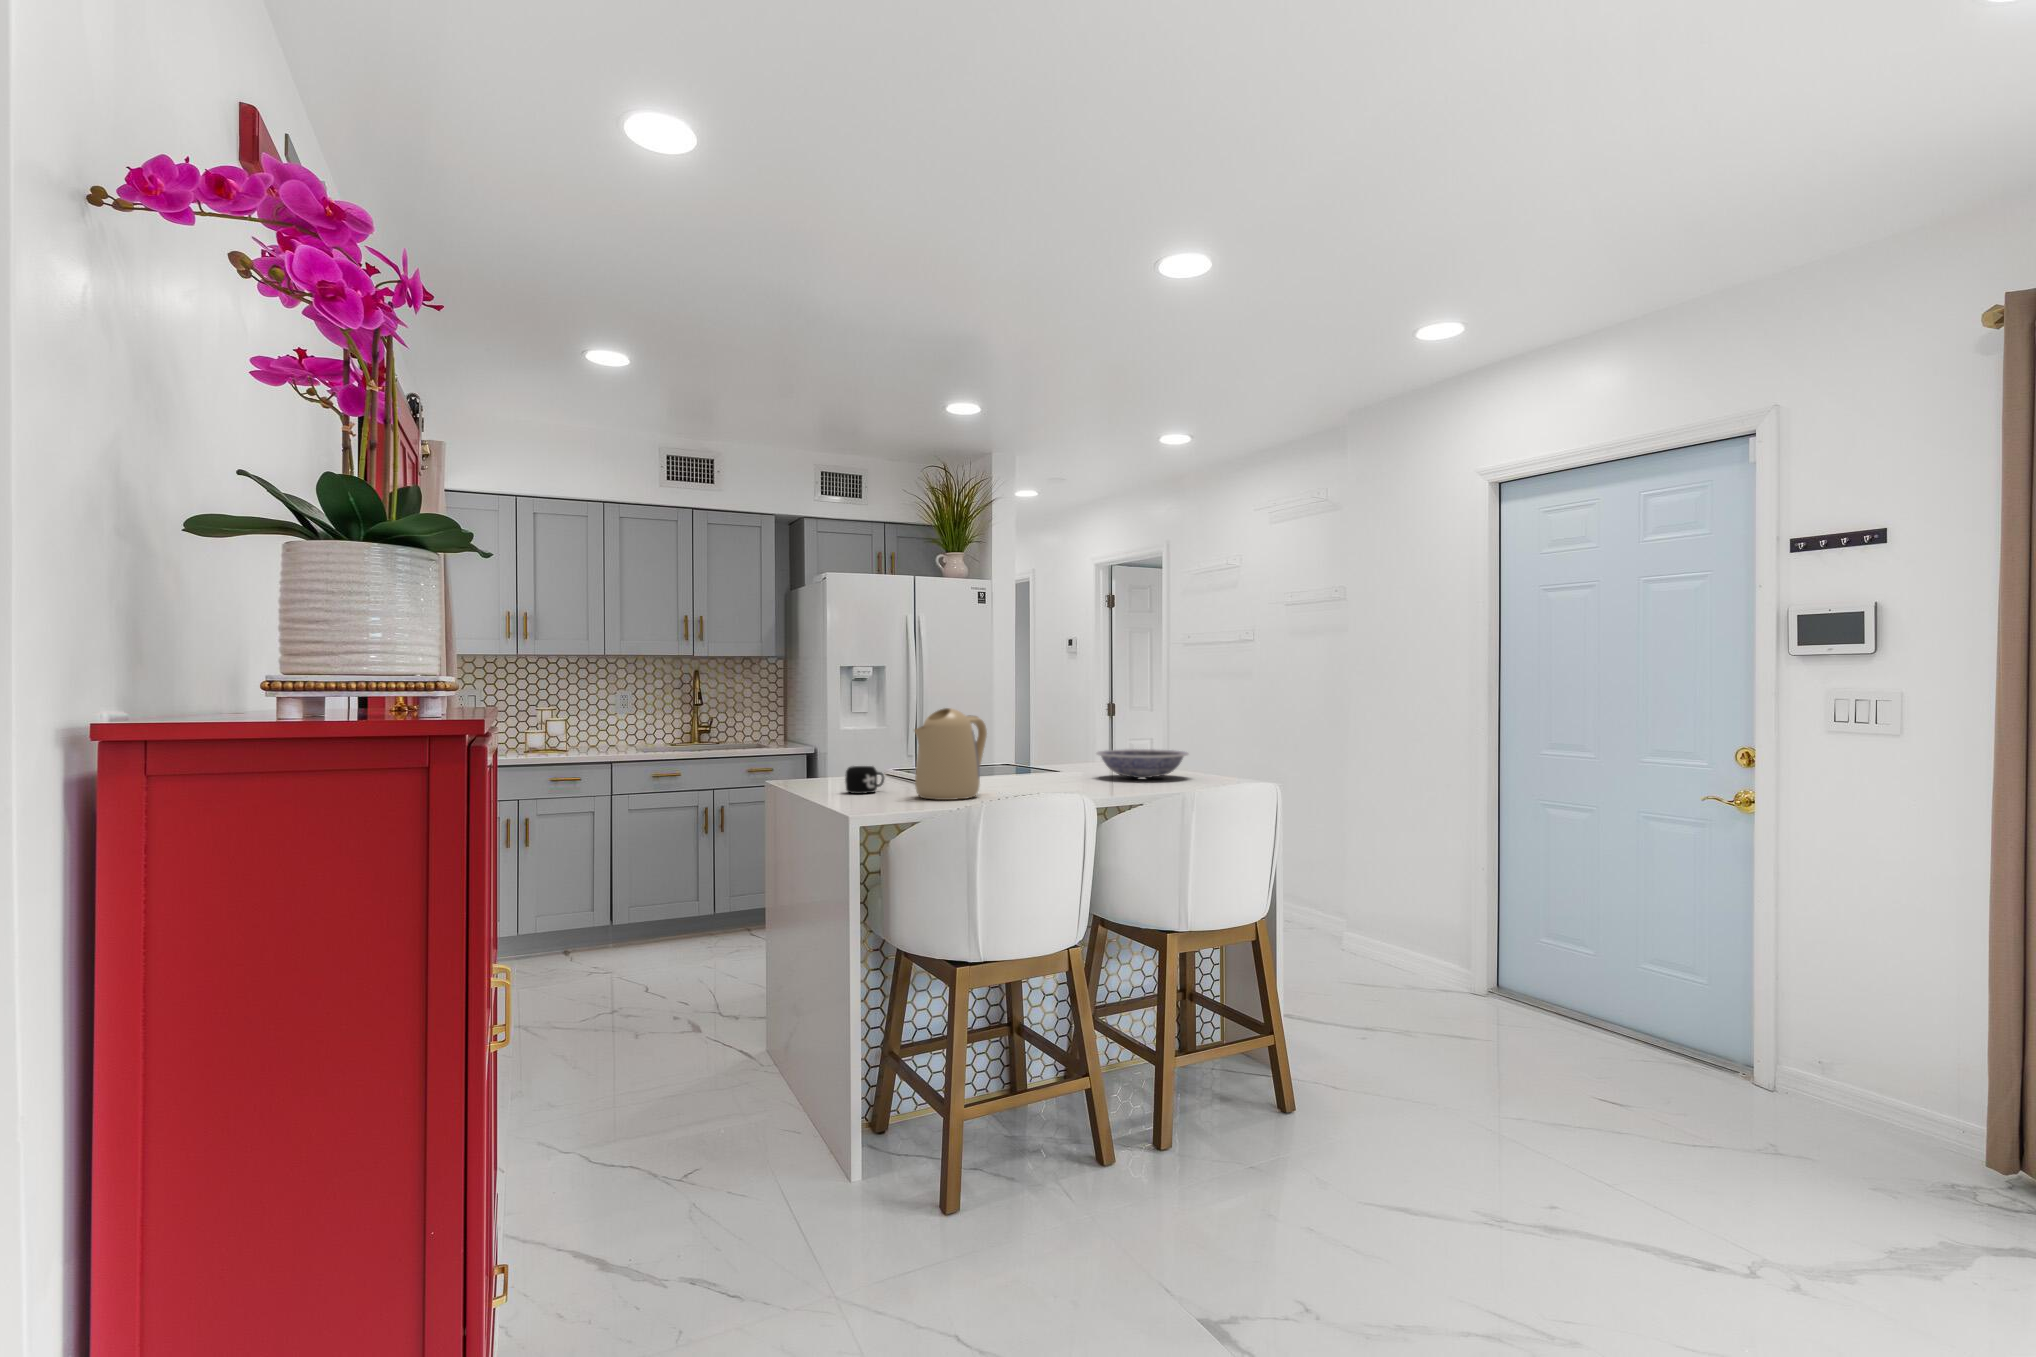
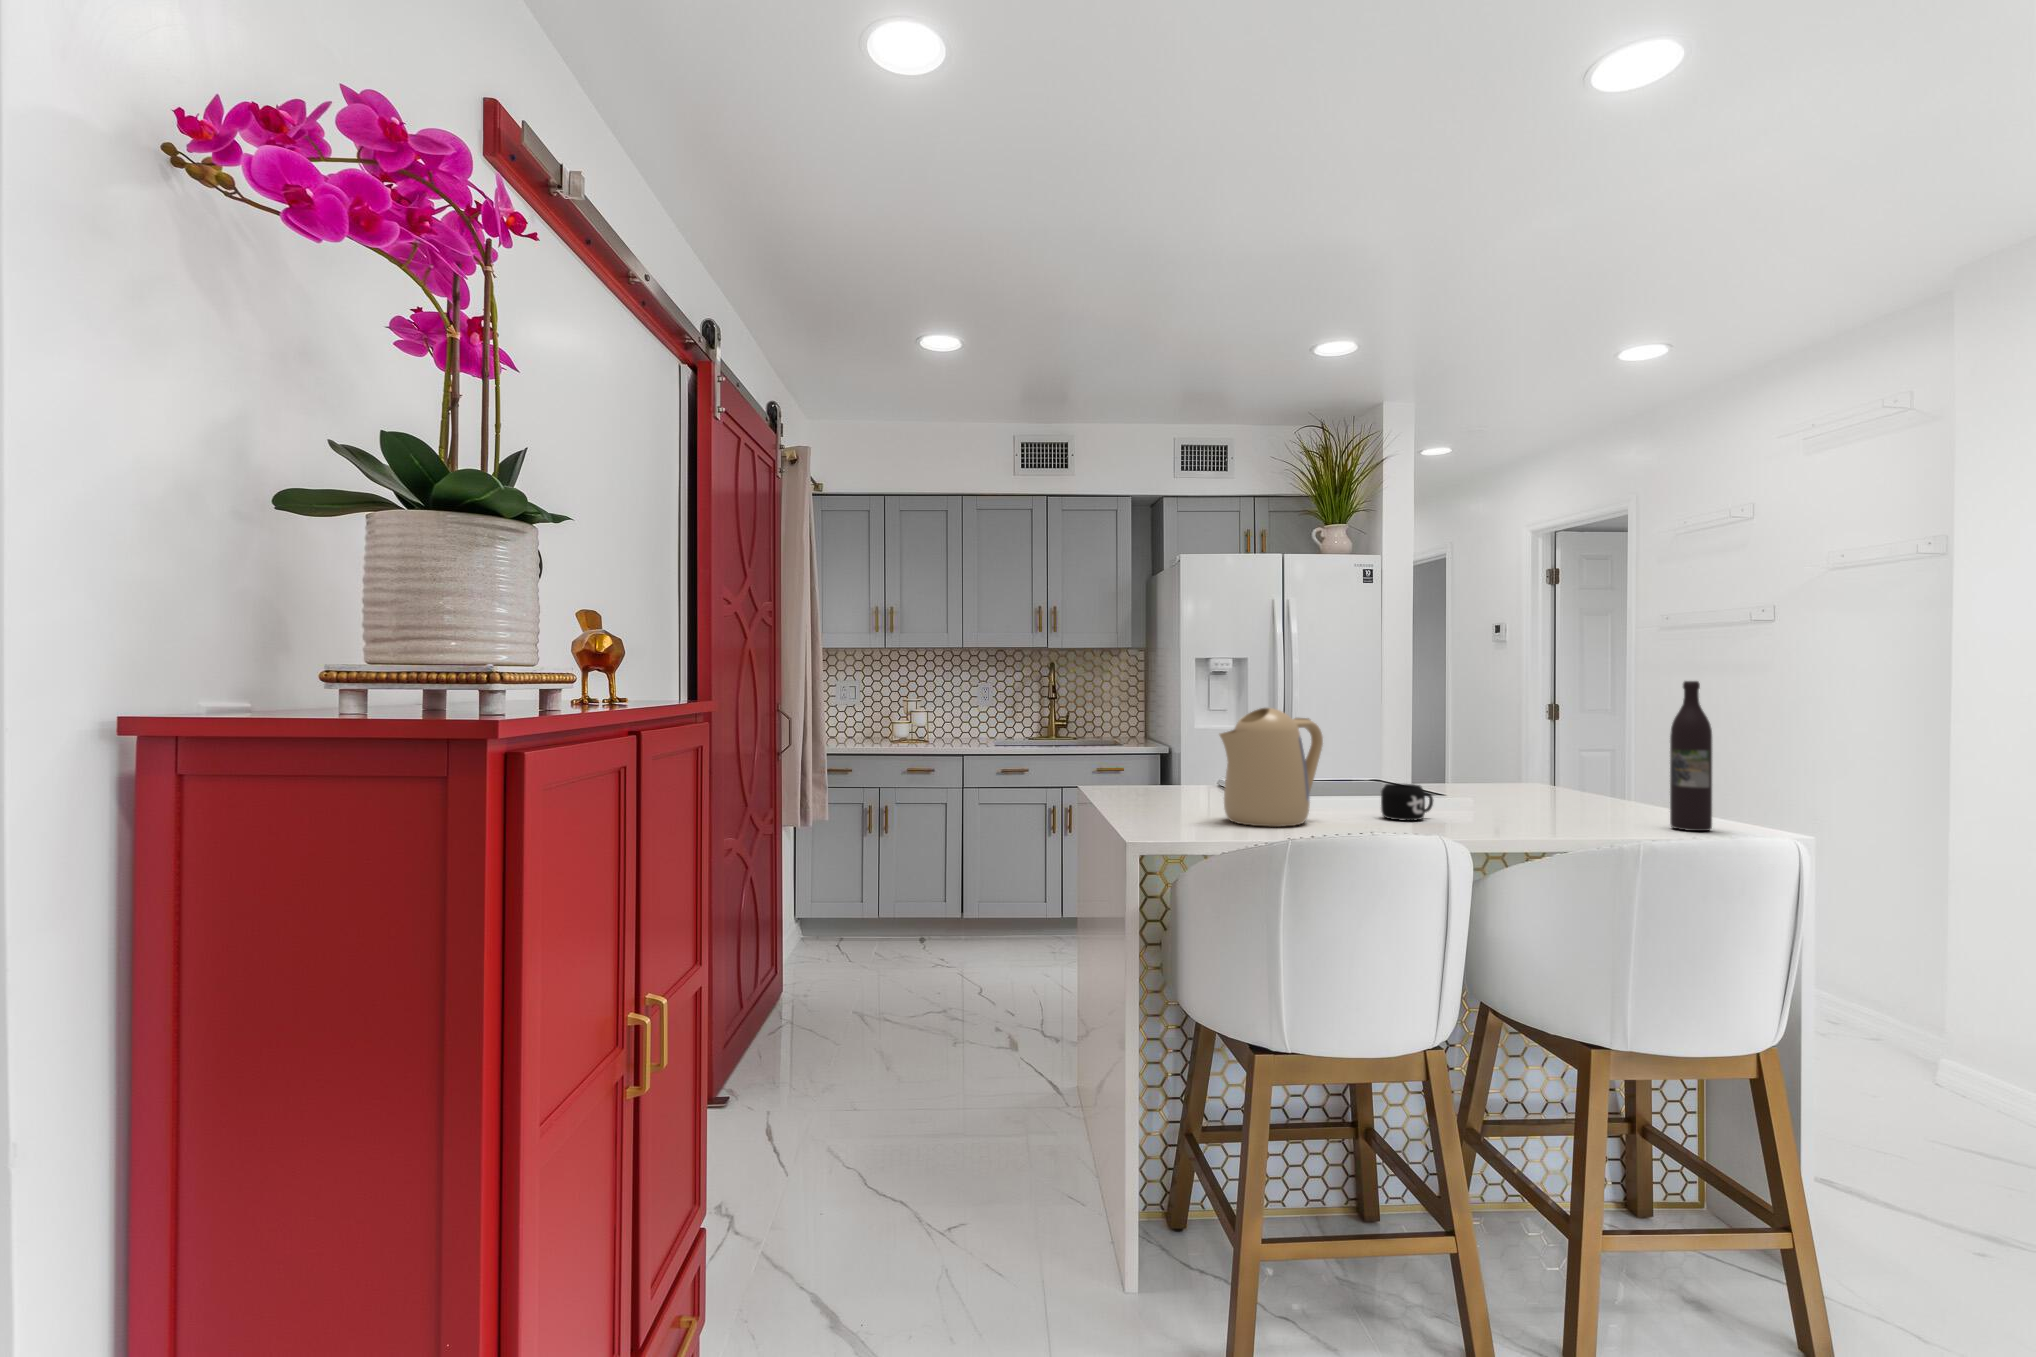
wine bottle: none [1211,685,1235,787] -> present [1670,681,1712,831]
bowl: present [1096,749,1188,778] -> none [1493,768,1638,808]
mug: present [845,766,884,794] -> present [1381,783,1433,821]

